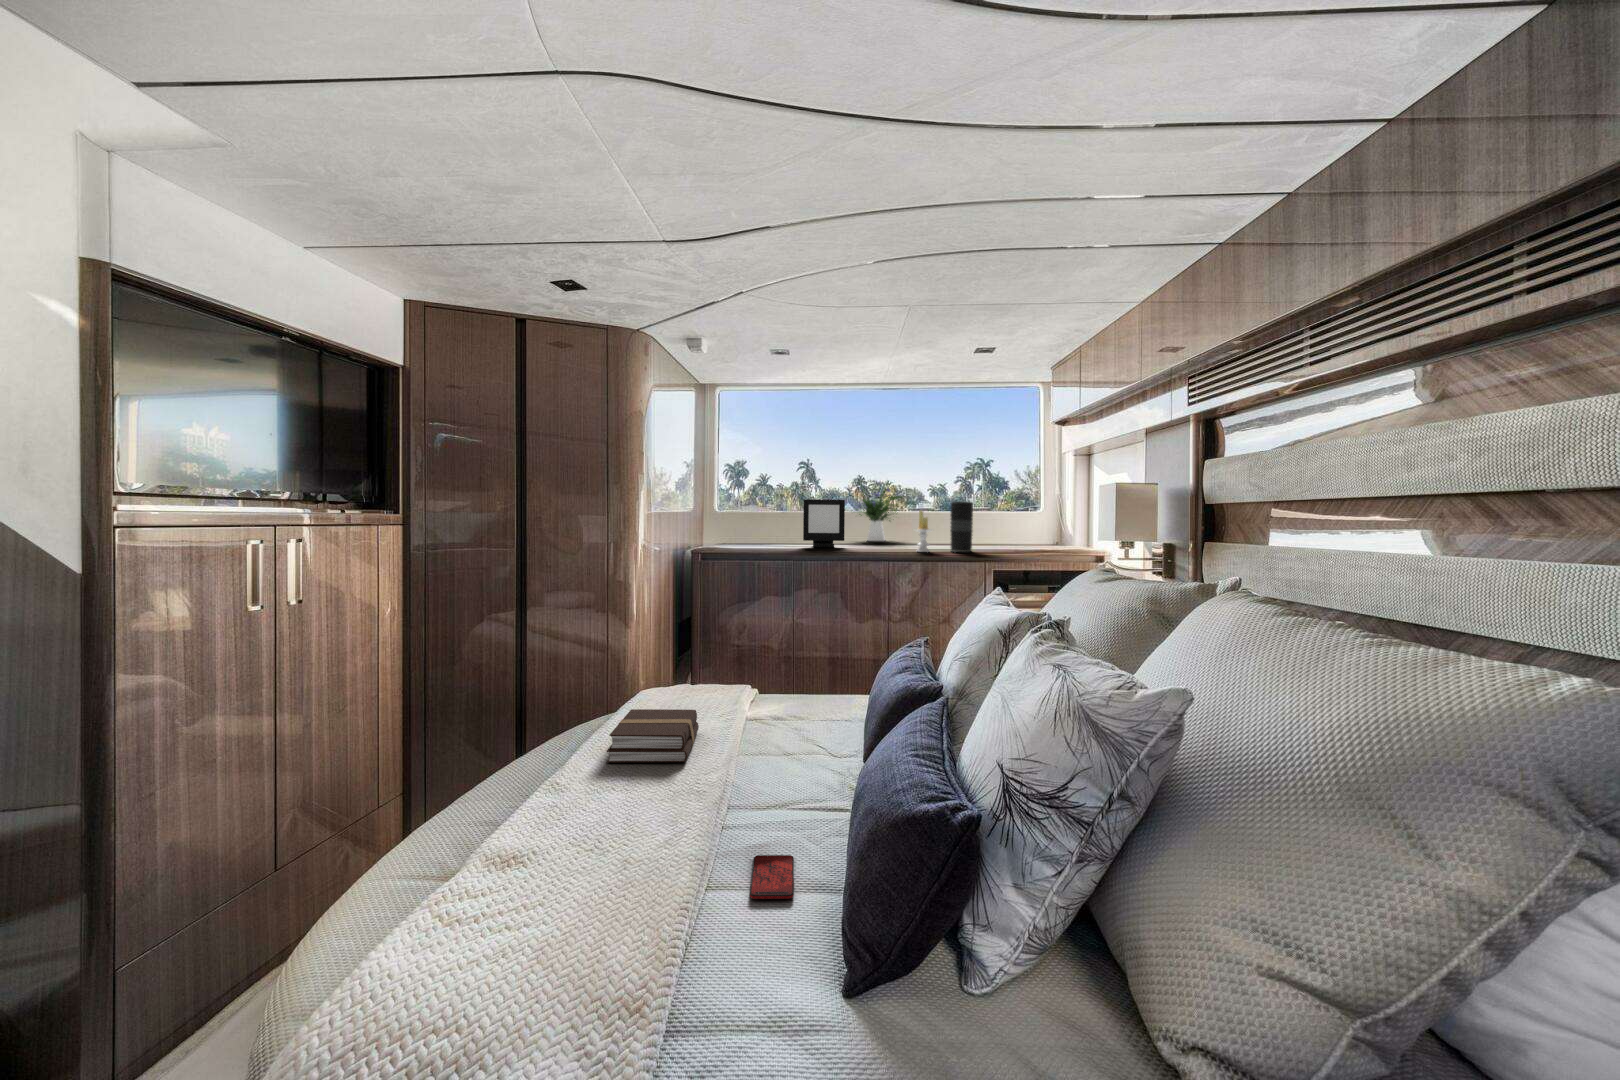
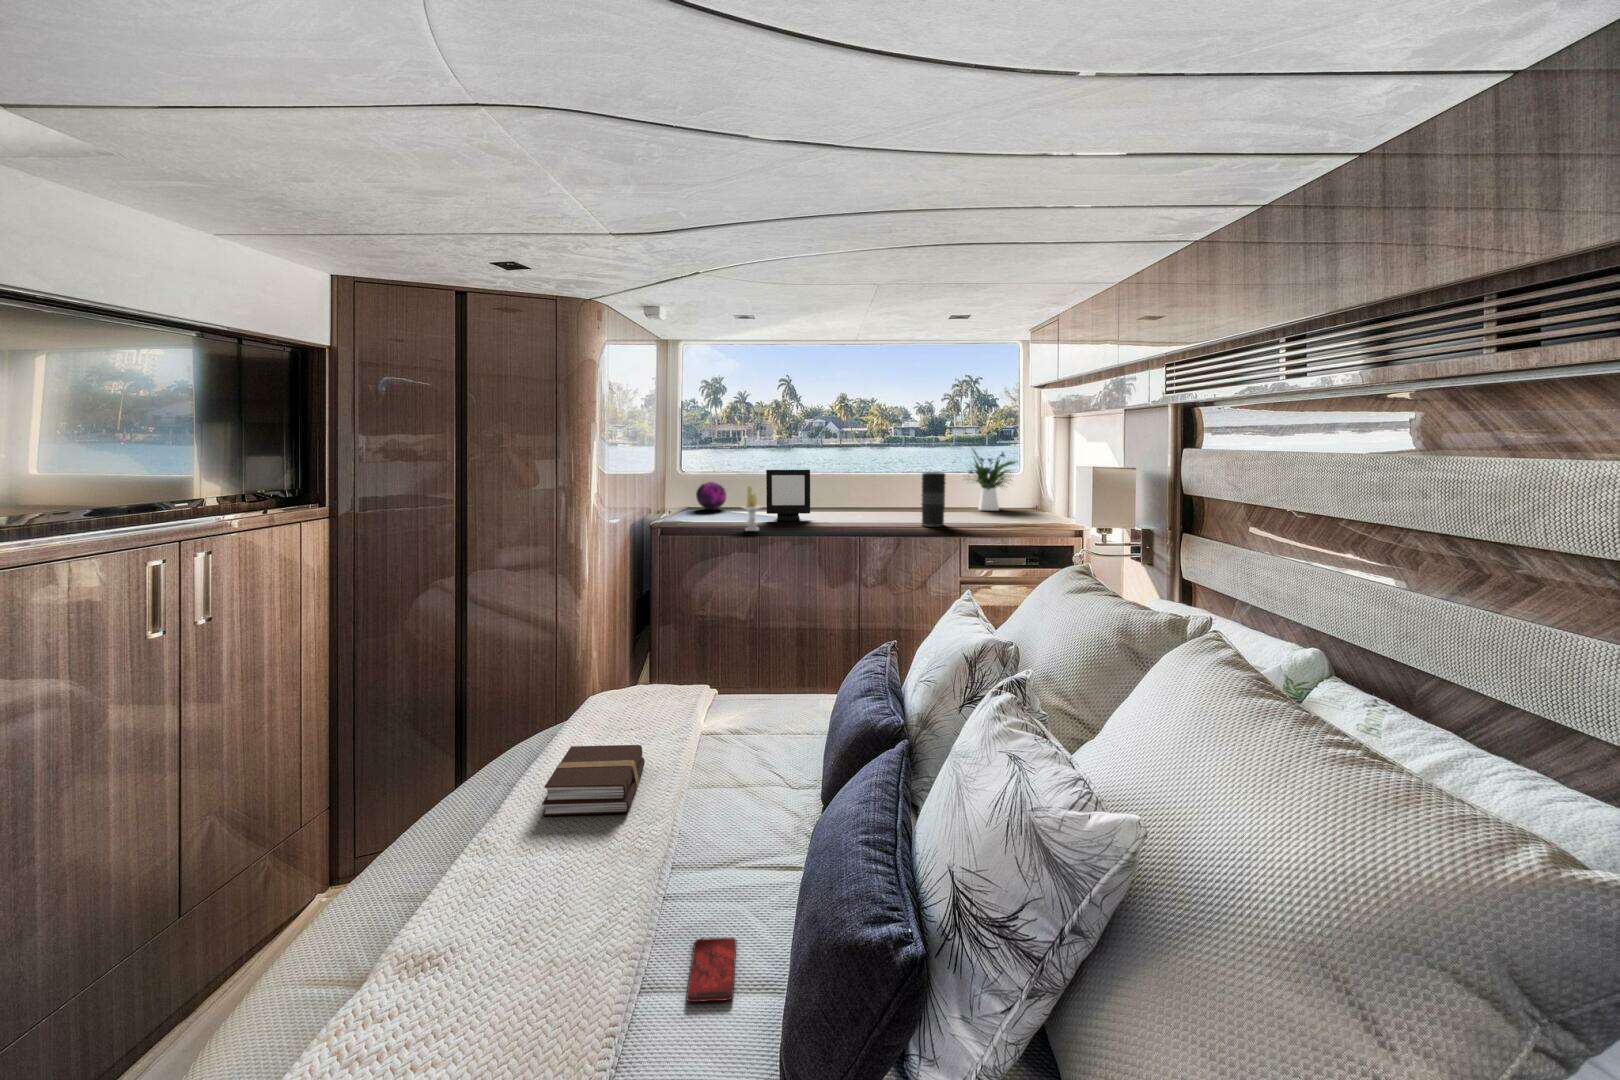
flower arrangement: present [858,486,901,541] -> present [964,450,1016,510]
candle: present [914,510,932,552] -> present [742,486,762,531]
decorative orb: none [736,512,765,540] -> present [696,482,727,510]

